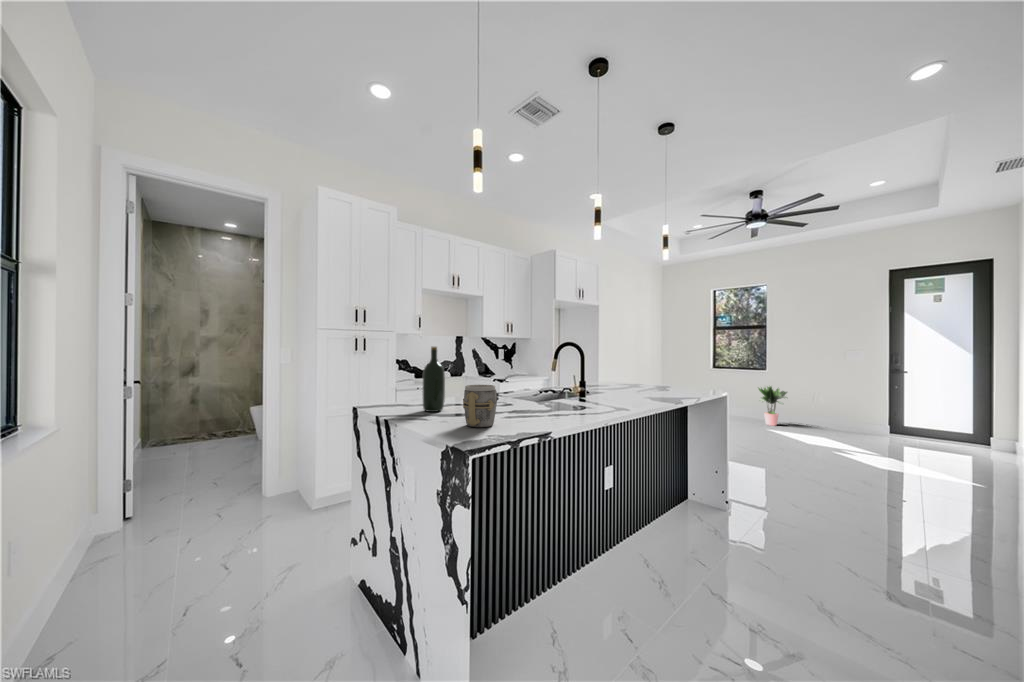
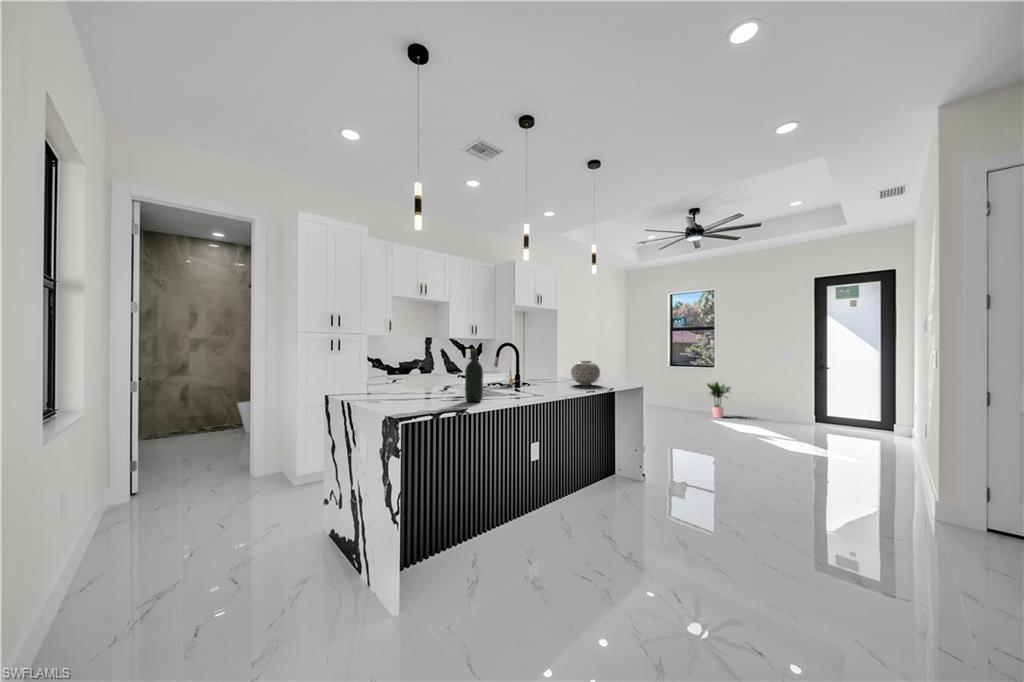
wine bottle: present [423,347,445,412] -> present [465,349,483,402]
vase: none [643,363,680,393] -> present [571,360,600,385]
mug: present [463,385,497,427] -> none [403,376,431,406]

